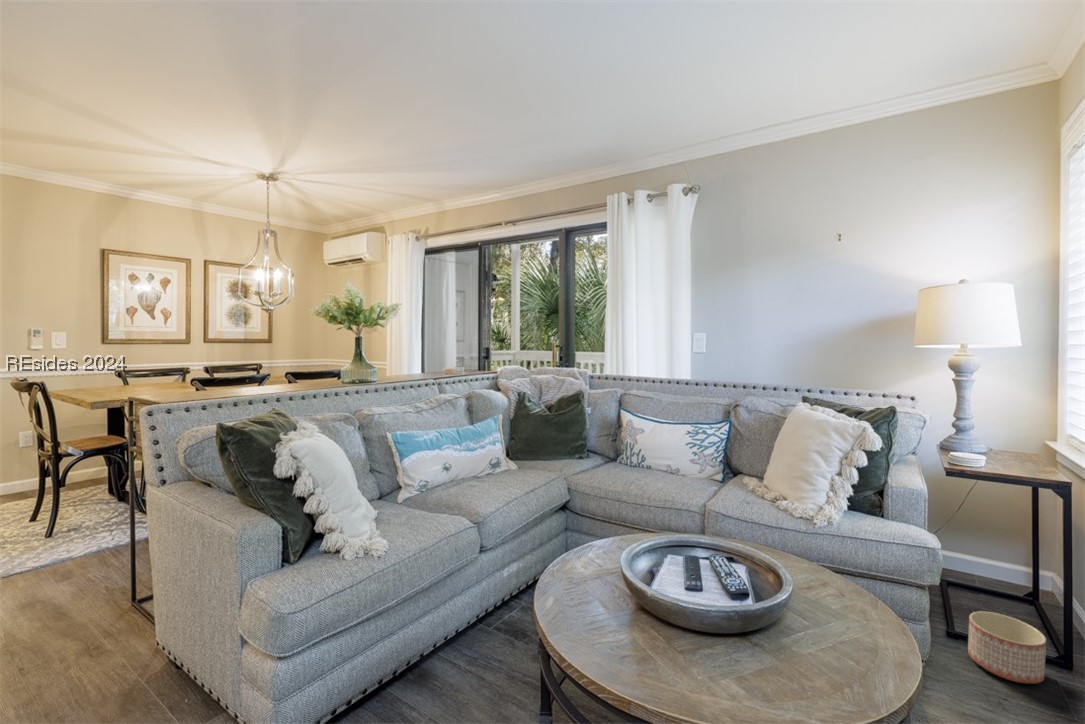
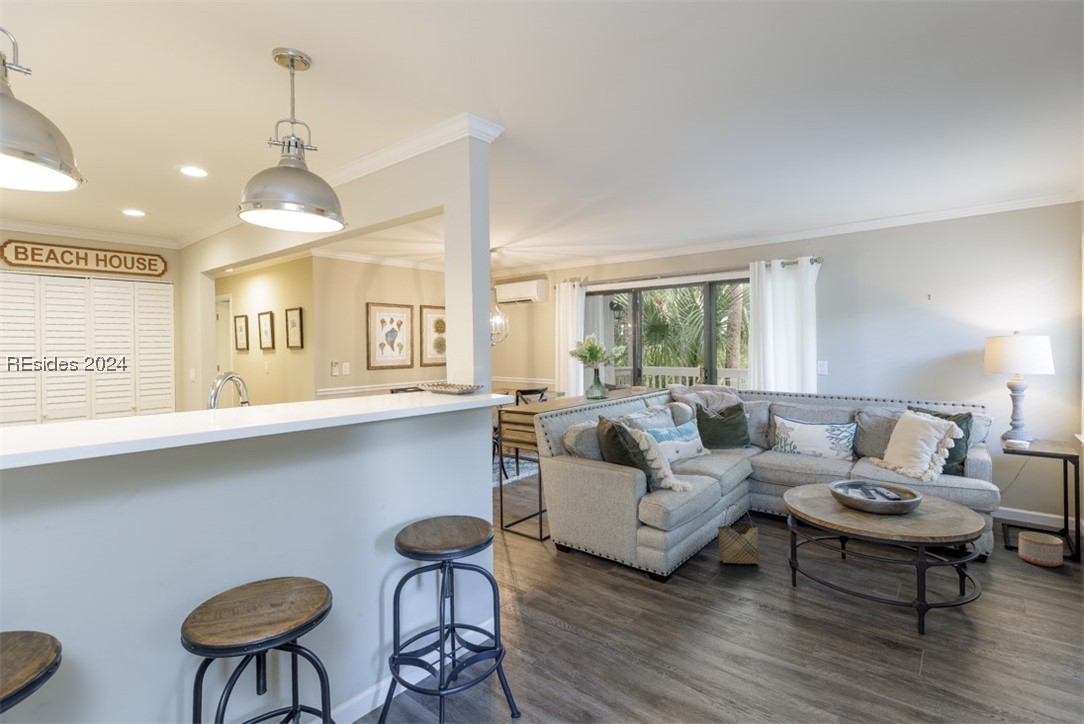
woven basket: none [444,576,522,695] -> present [718,504,759,564]

